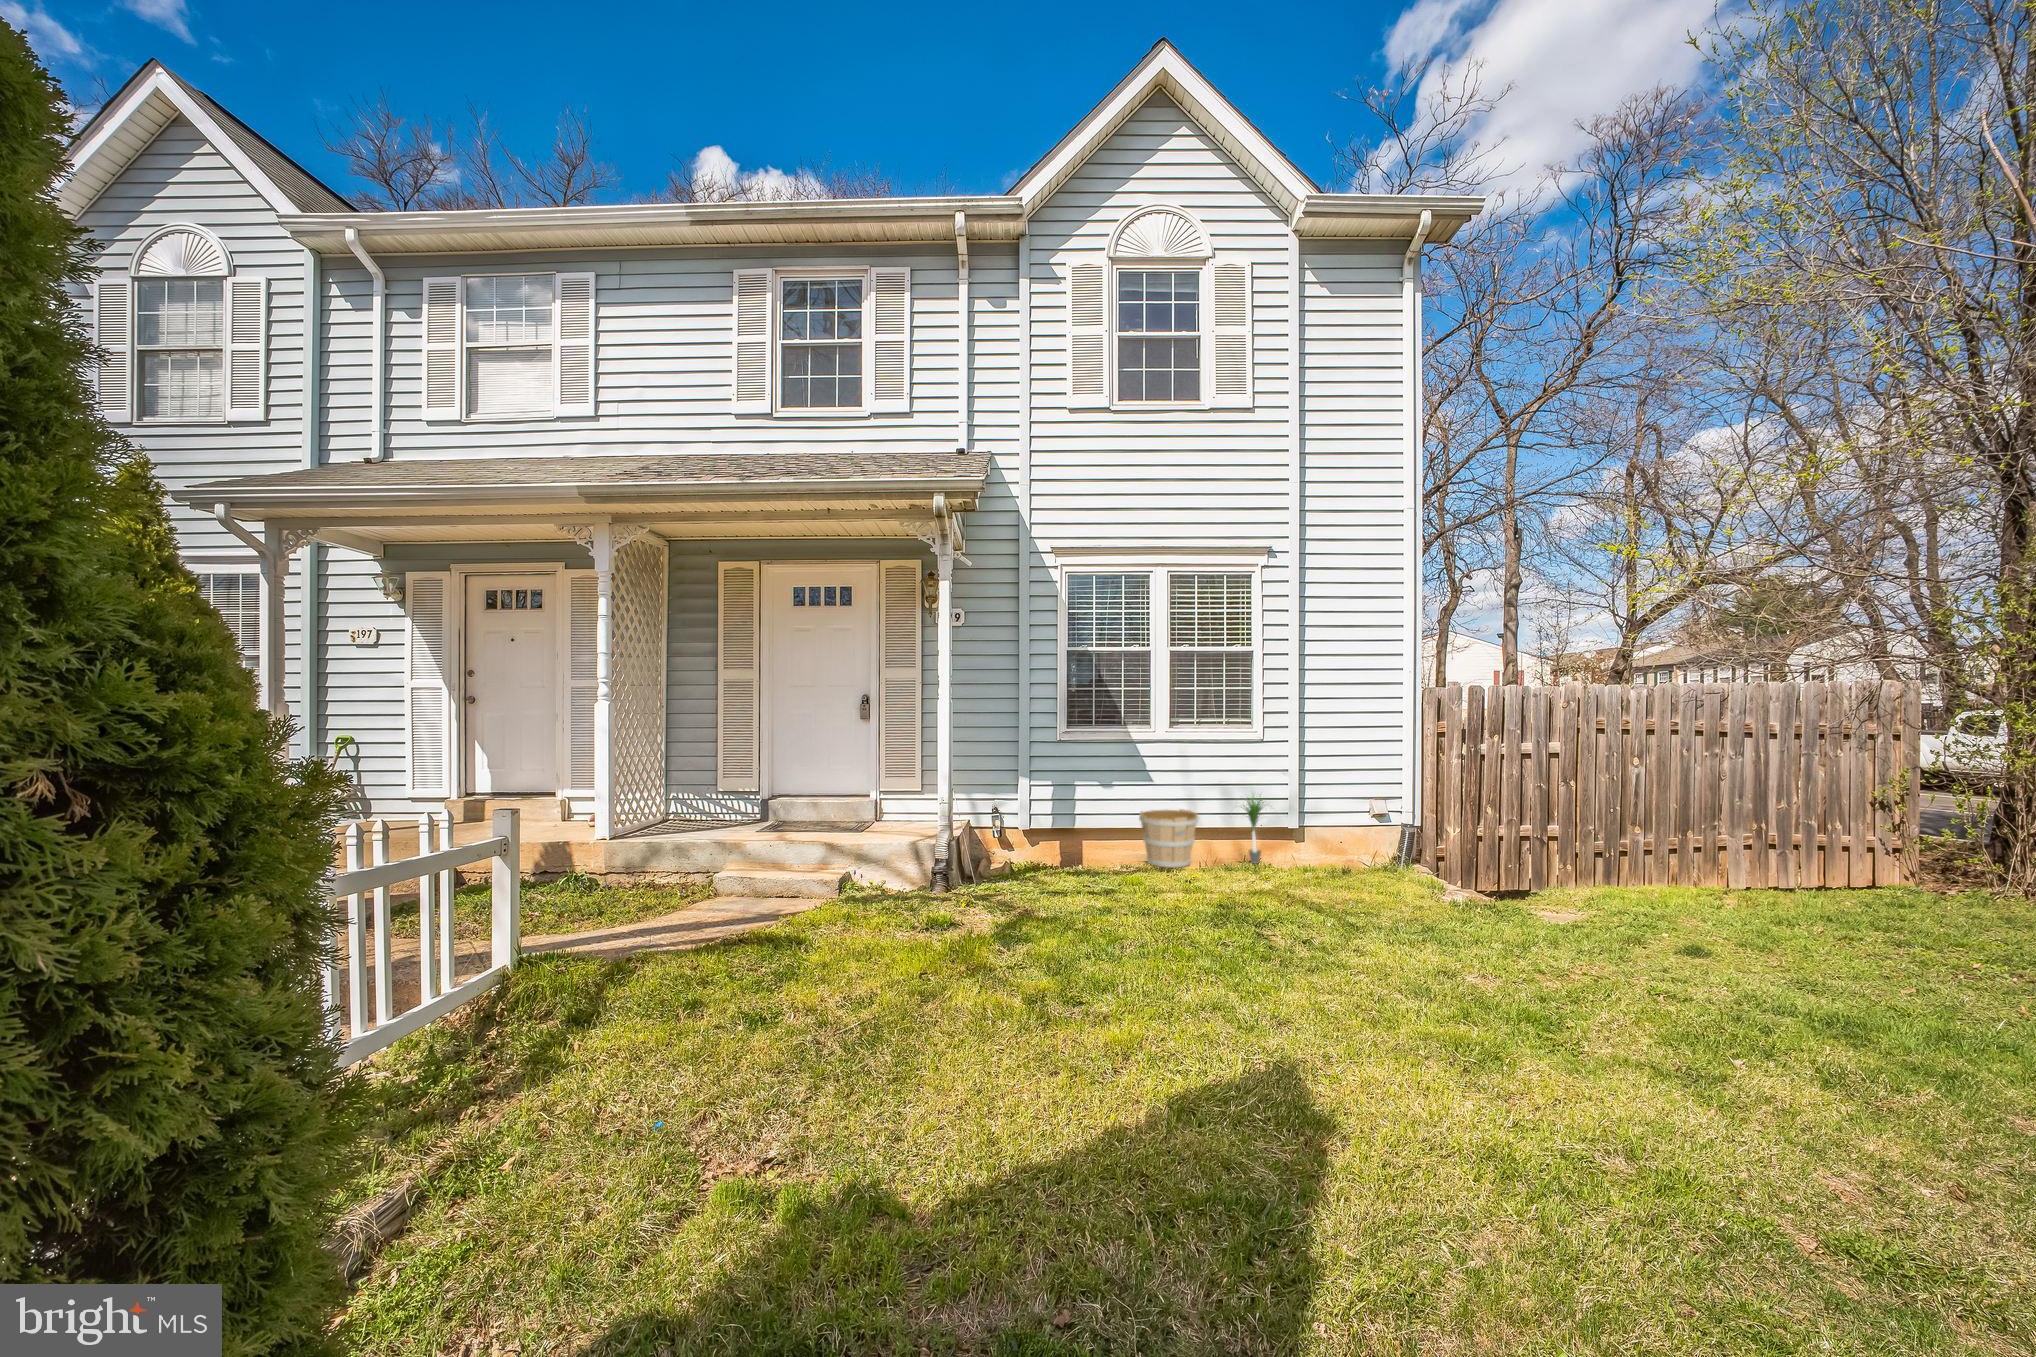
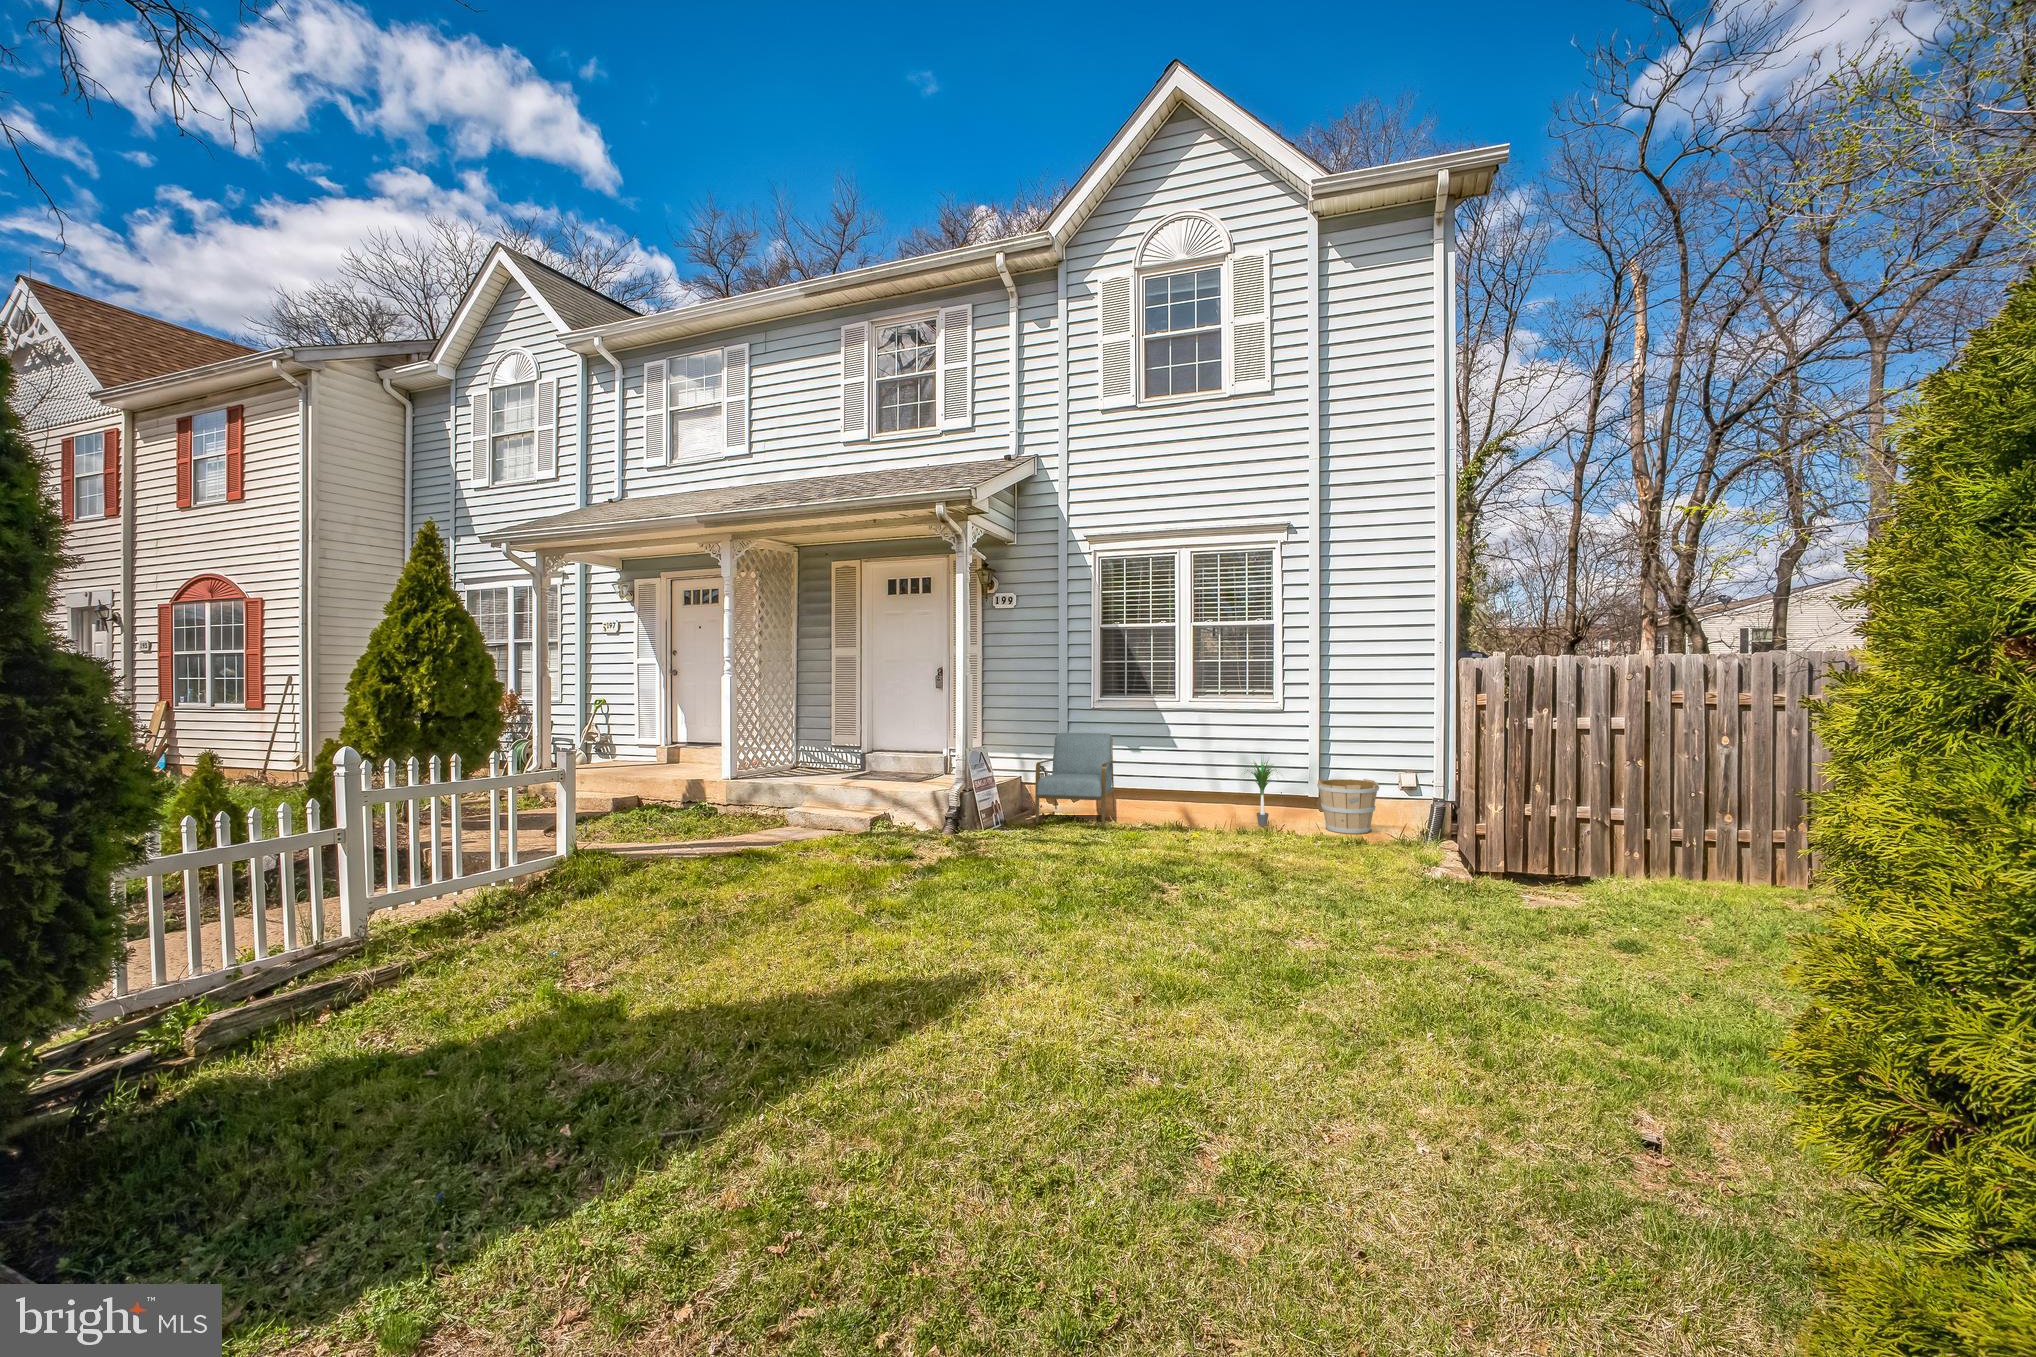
chair: none [1017,769,1104,877] -> present [1035,733,1116,825]
wooden bucket: present [1139,809,1198,868] -> present [1317,779,1379,834]

